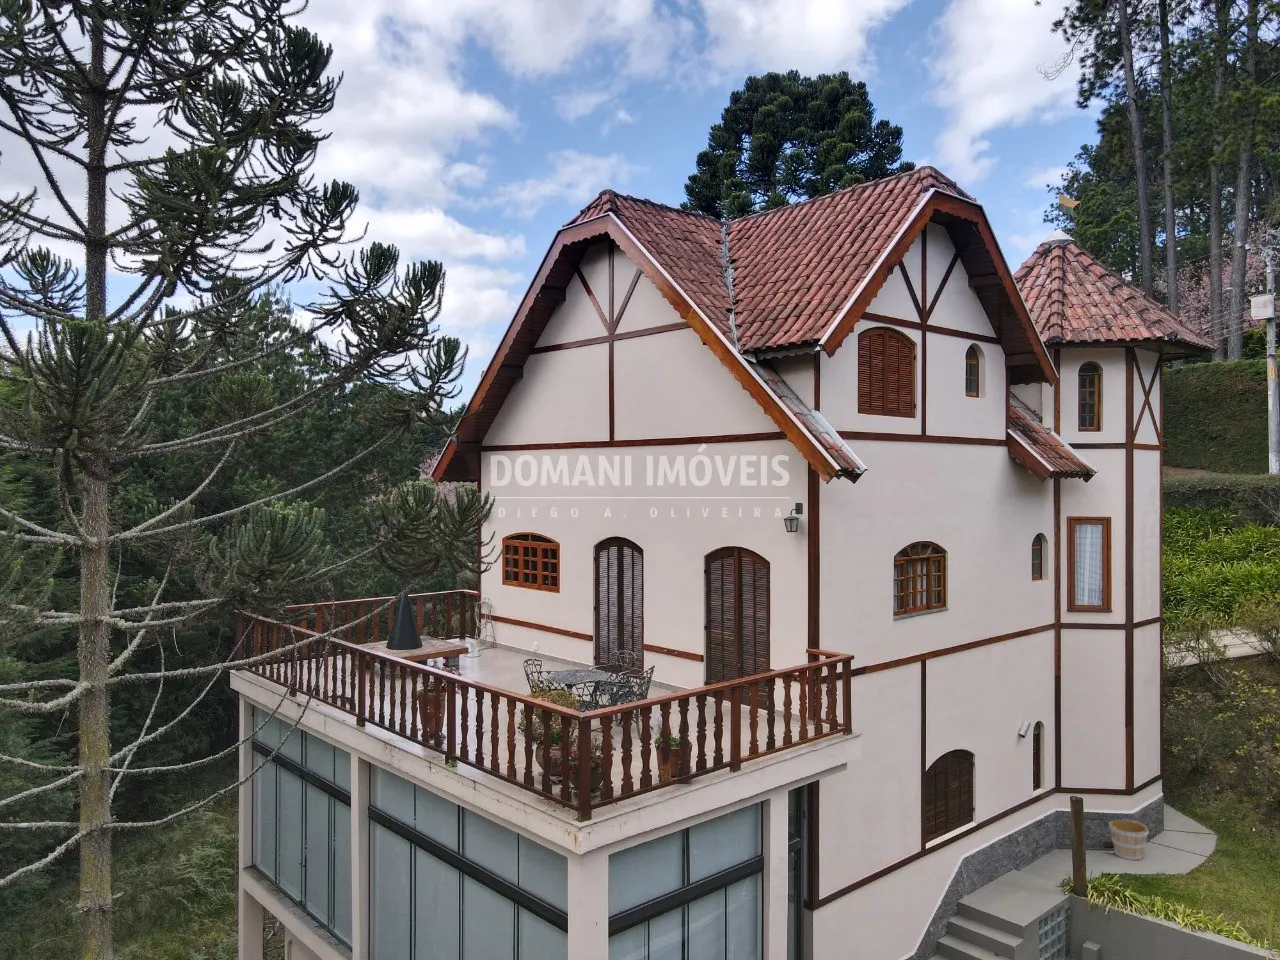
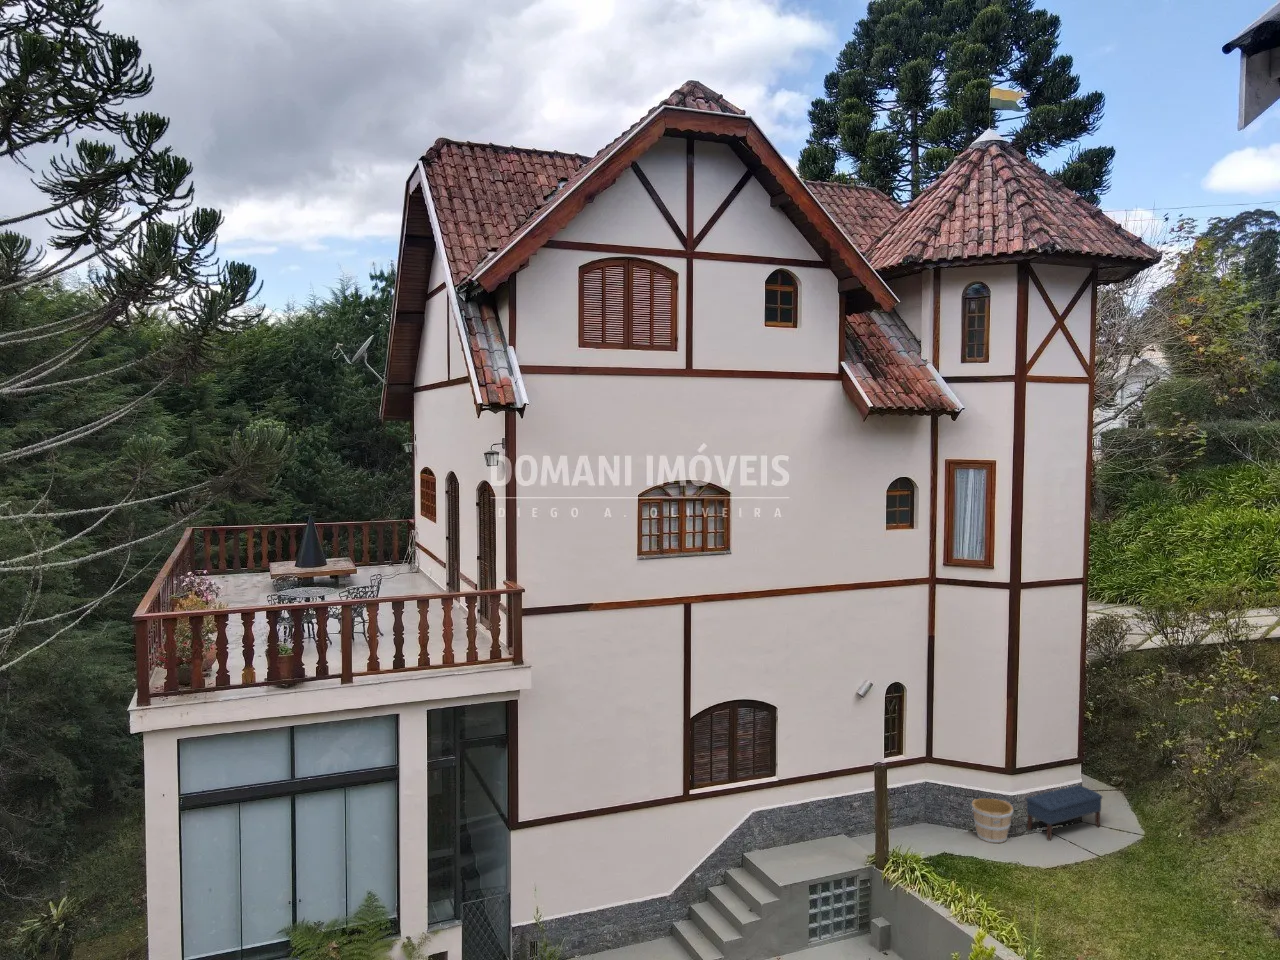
bench: none [1145,800,1195,852] -> present [1026,785,1102,840]

